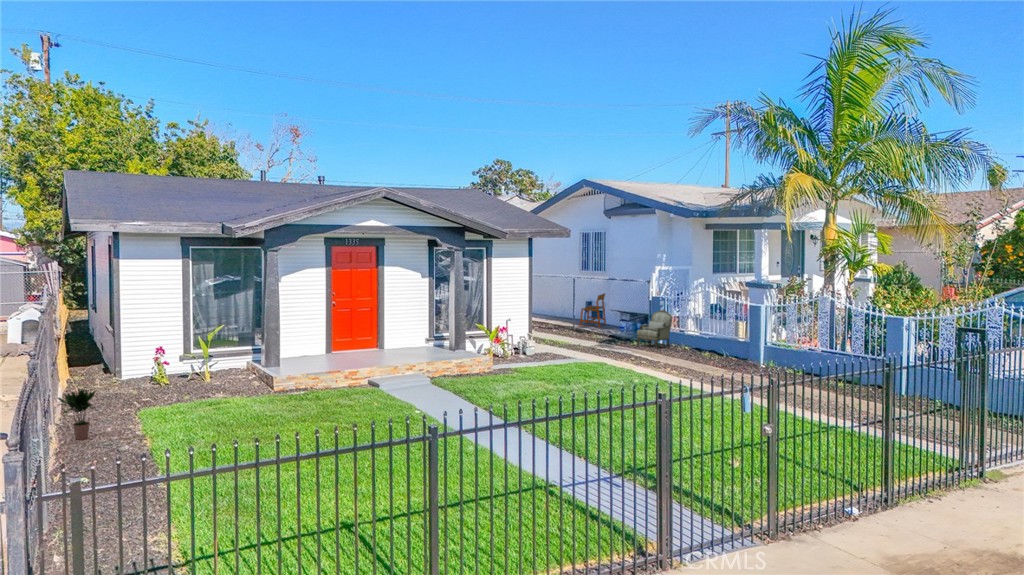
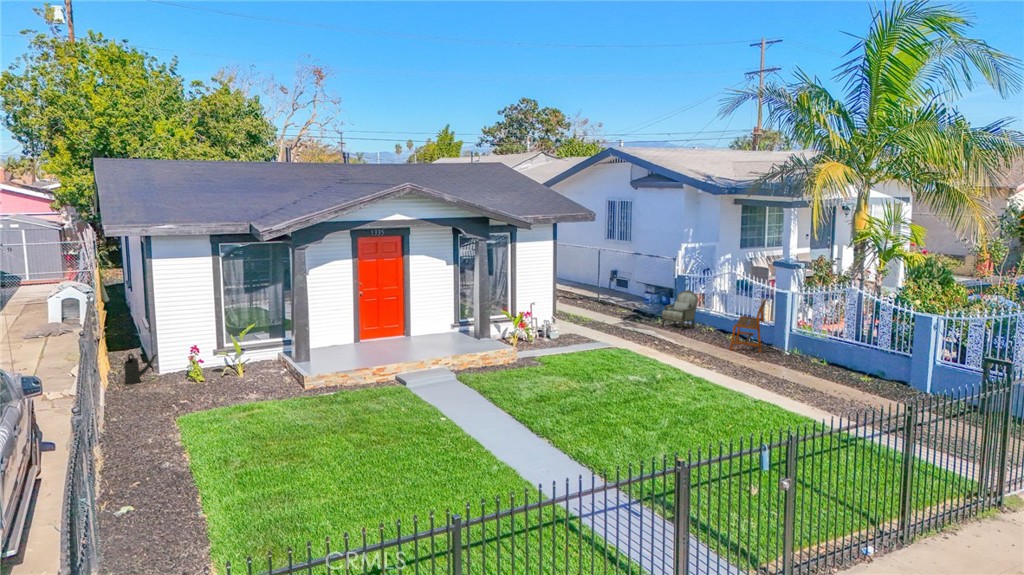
bench: present [580,293,606,327] -> present [730,300,766,353]
watering can: none [80,356,120,388] -> present [119,353,156,384]
potted plant: present [58,389,95,440] -> none [99,398,140,453]

